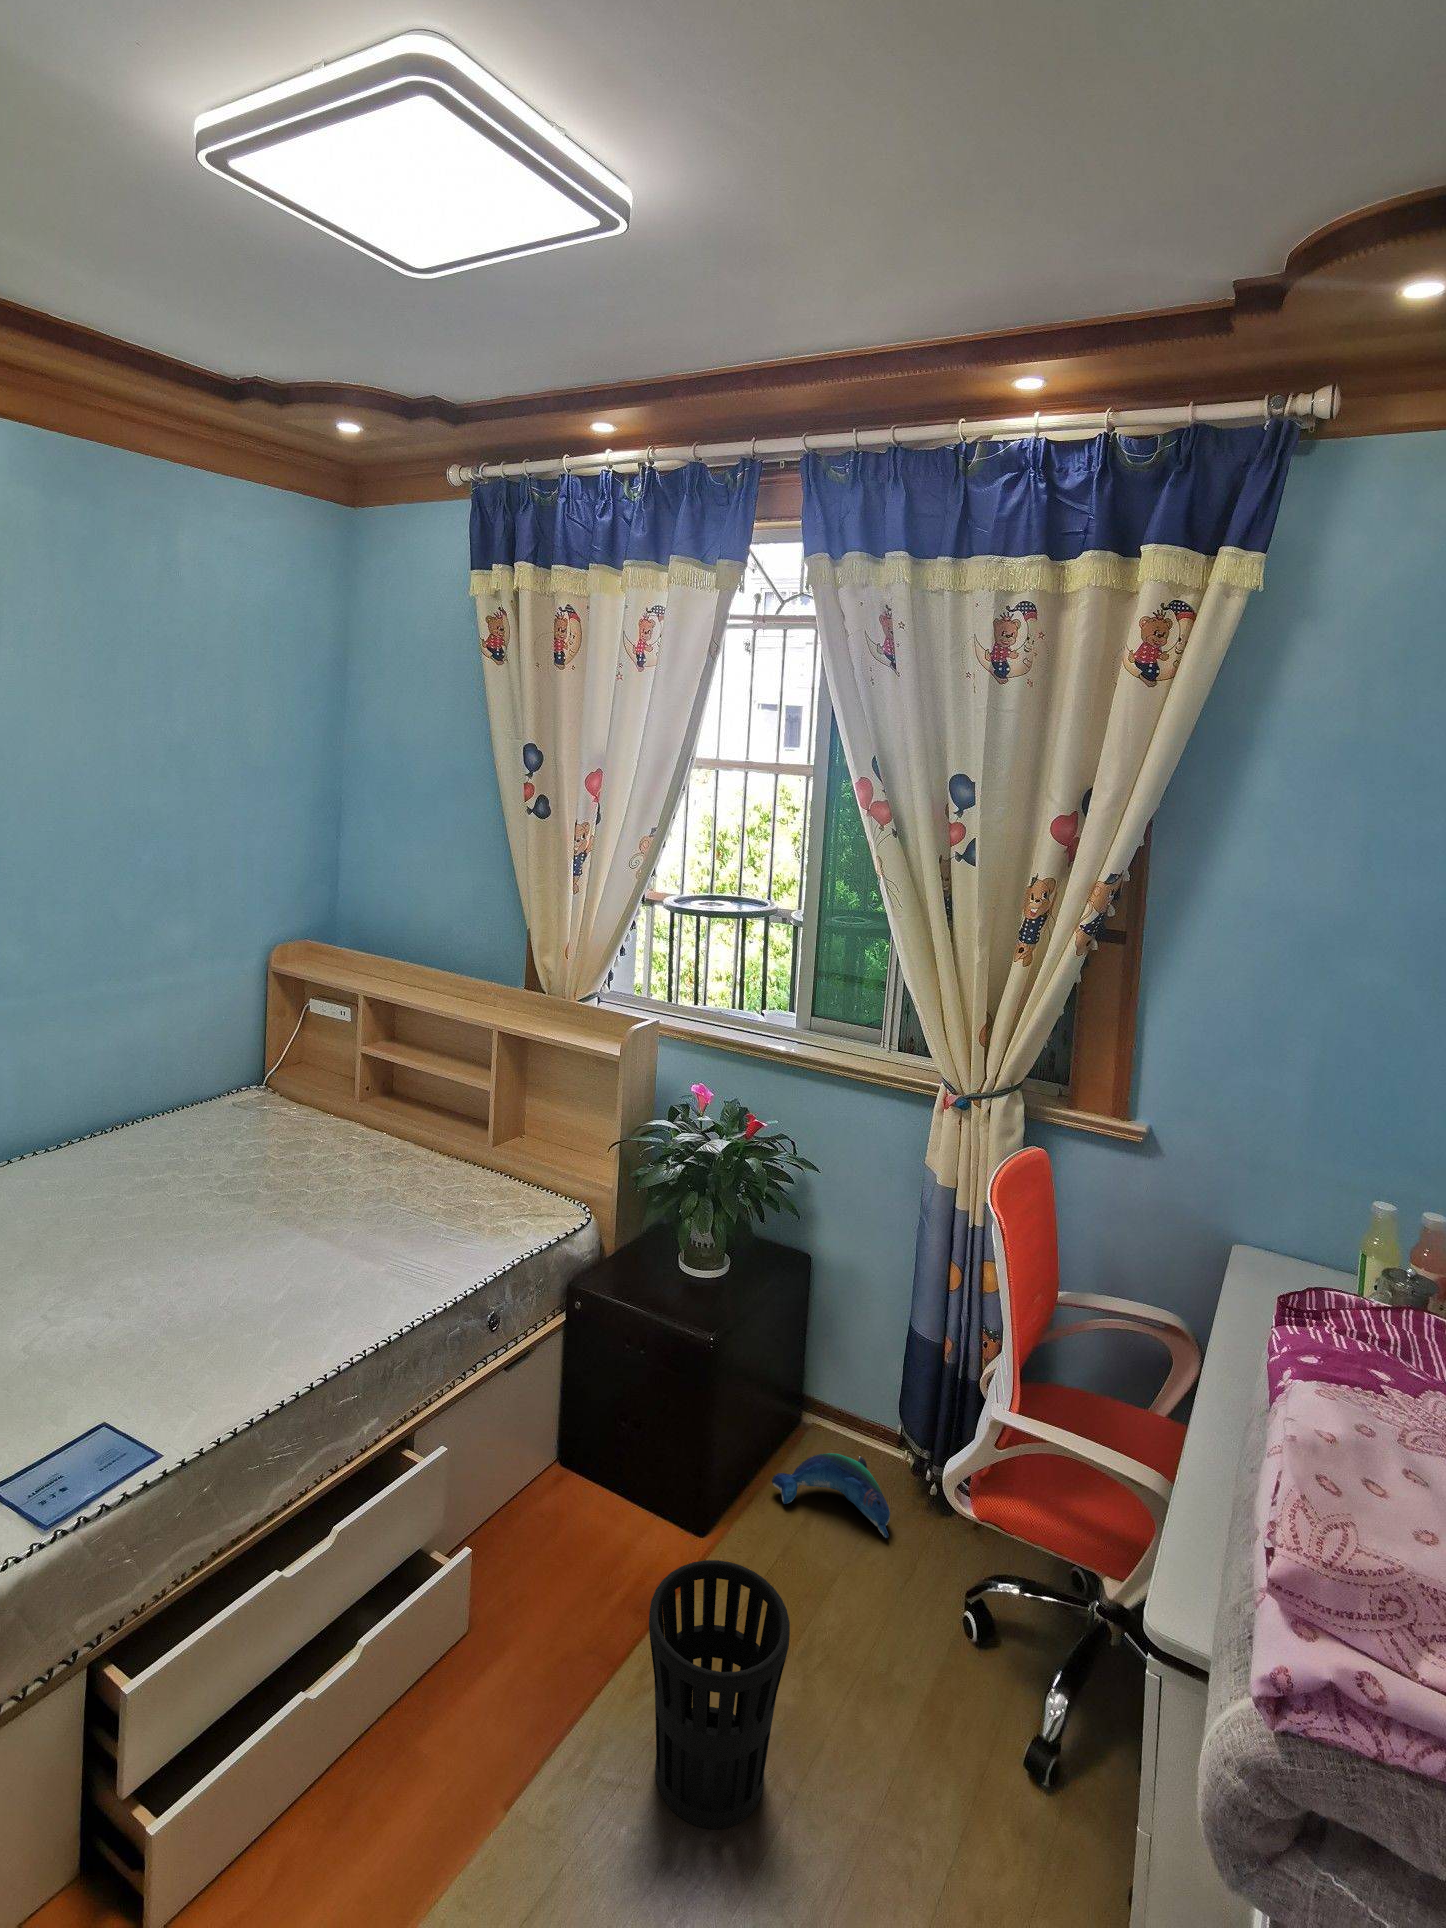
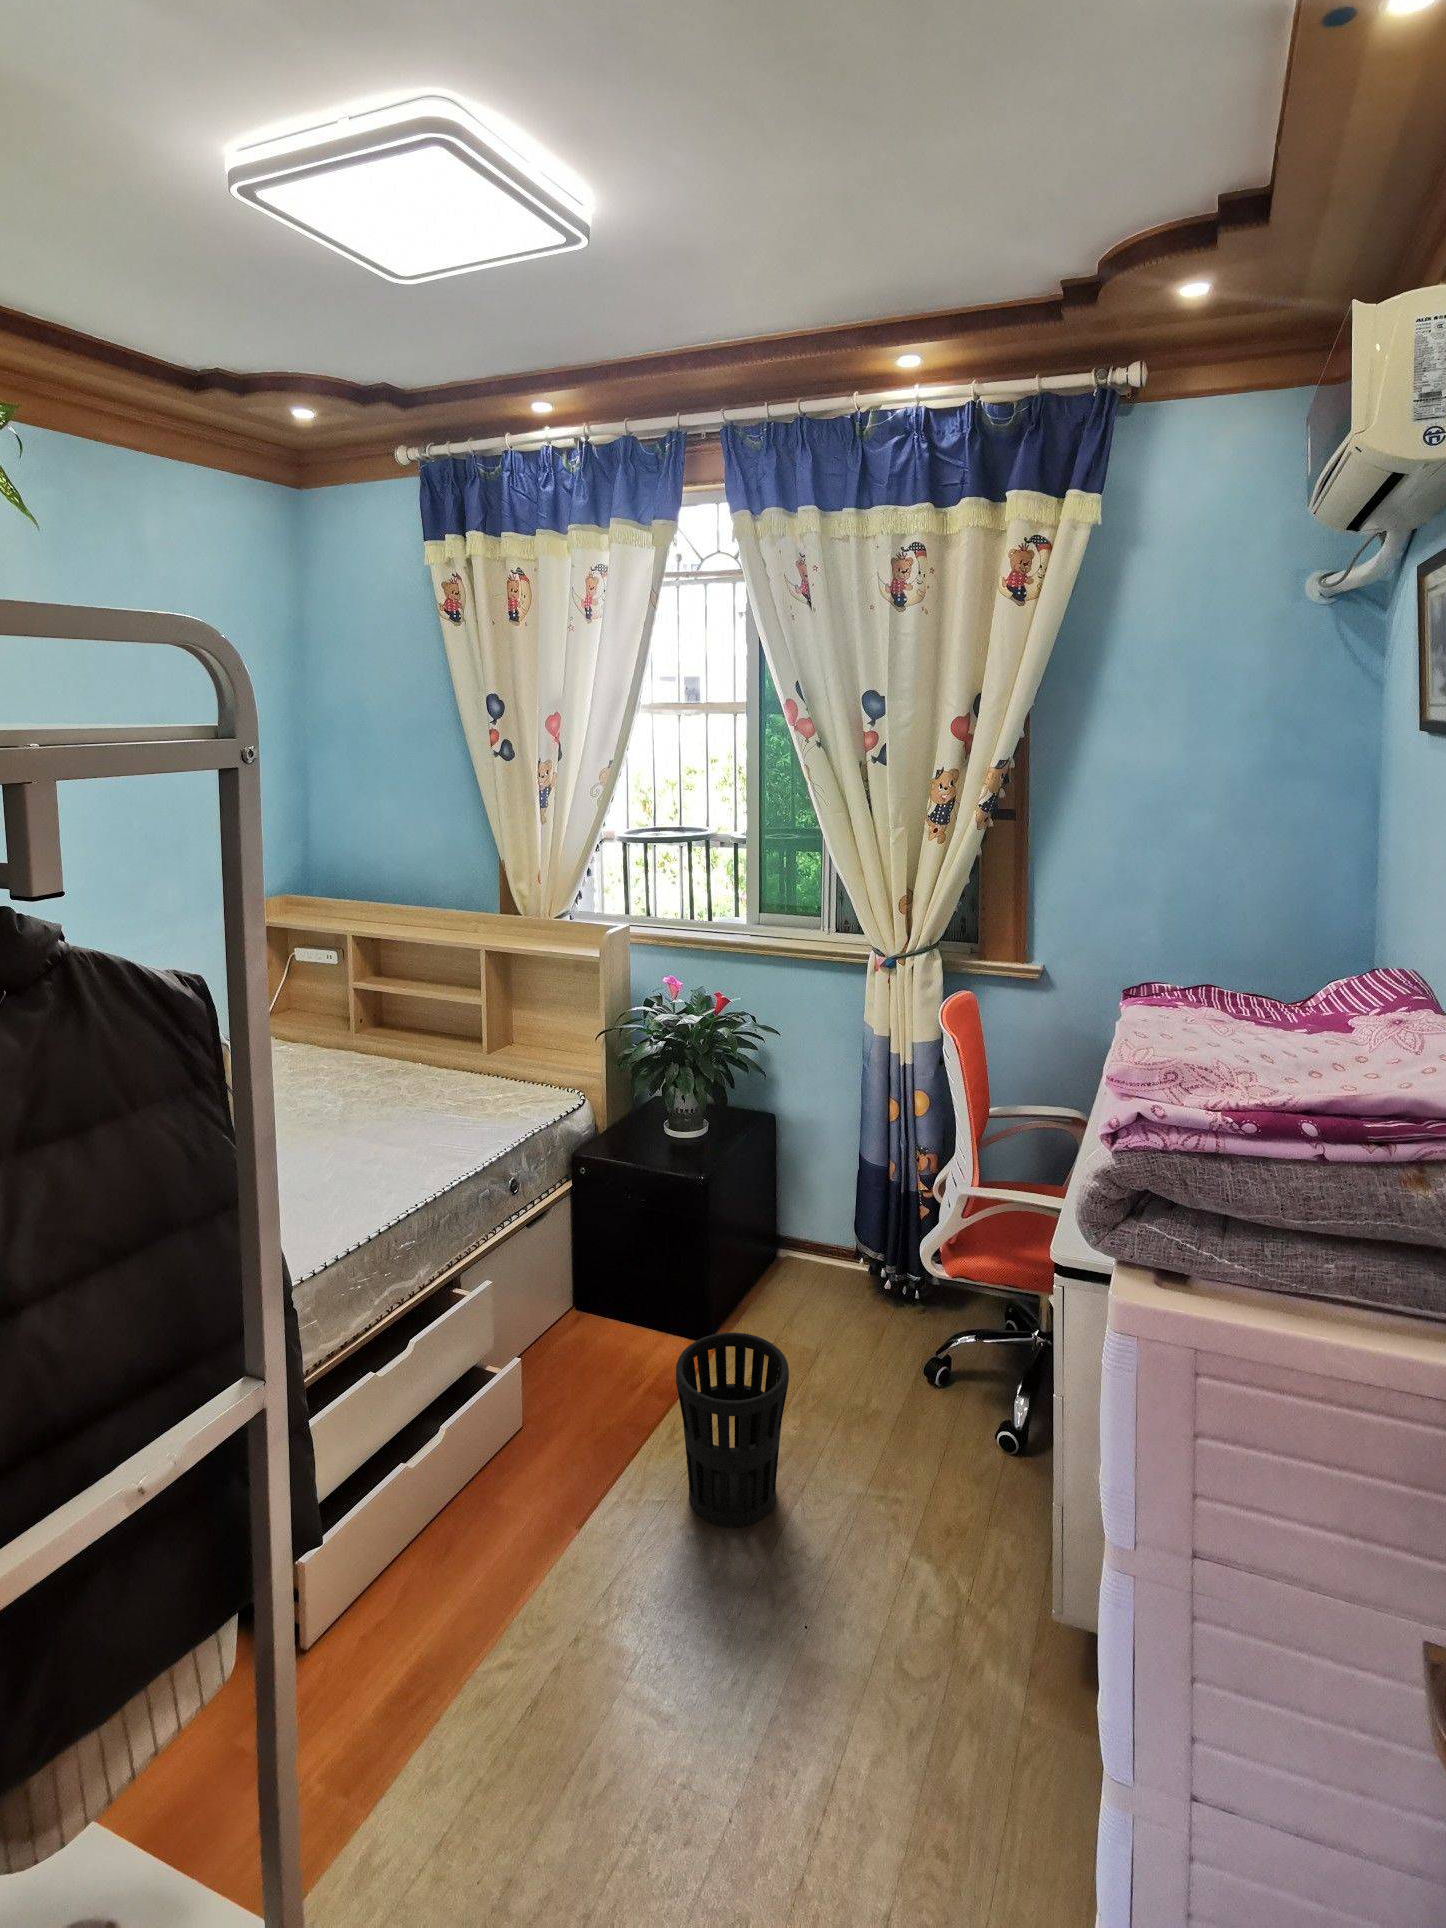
plush toy: present [772,1453,890,1538] -> none [757,1267,856,1323]

